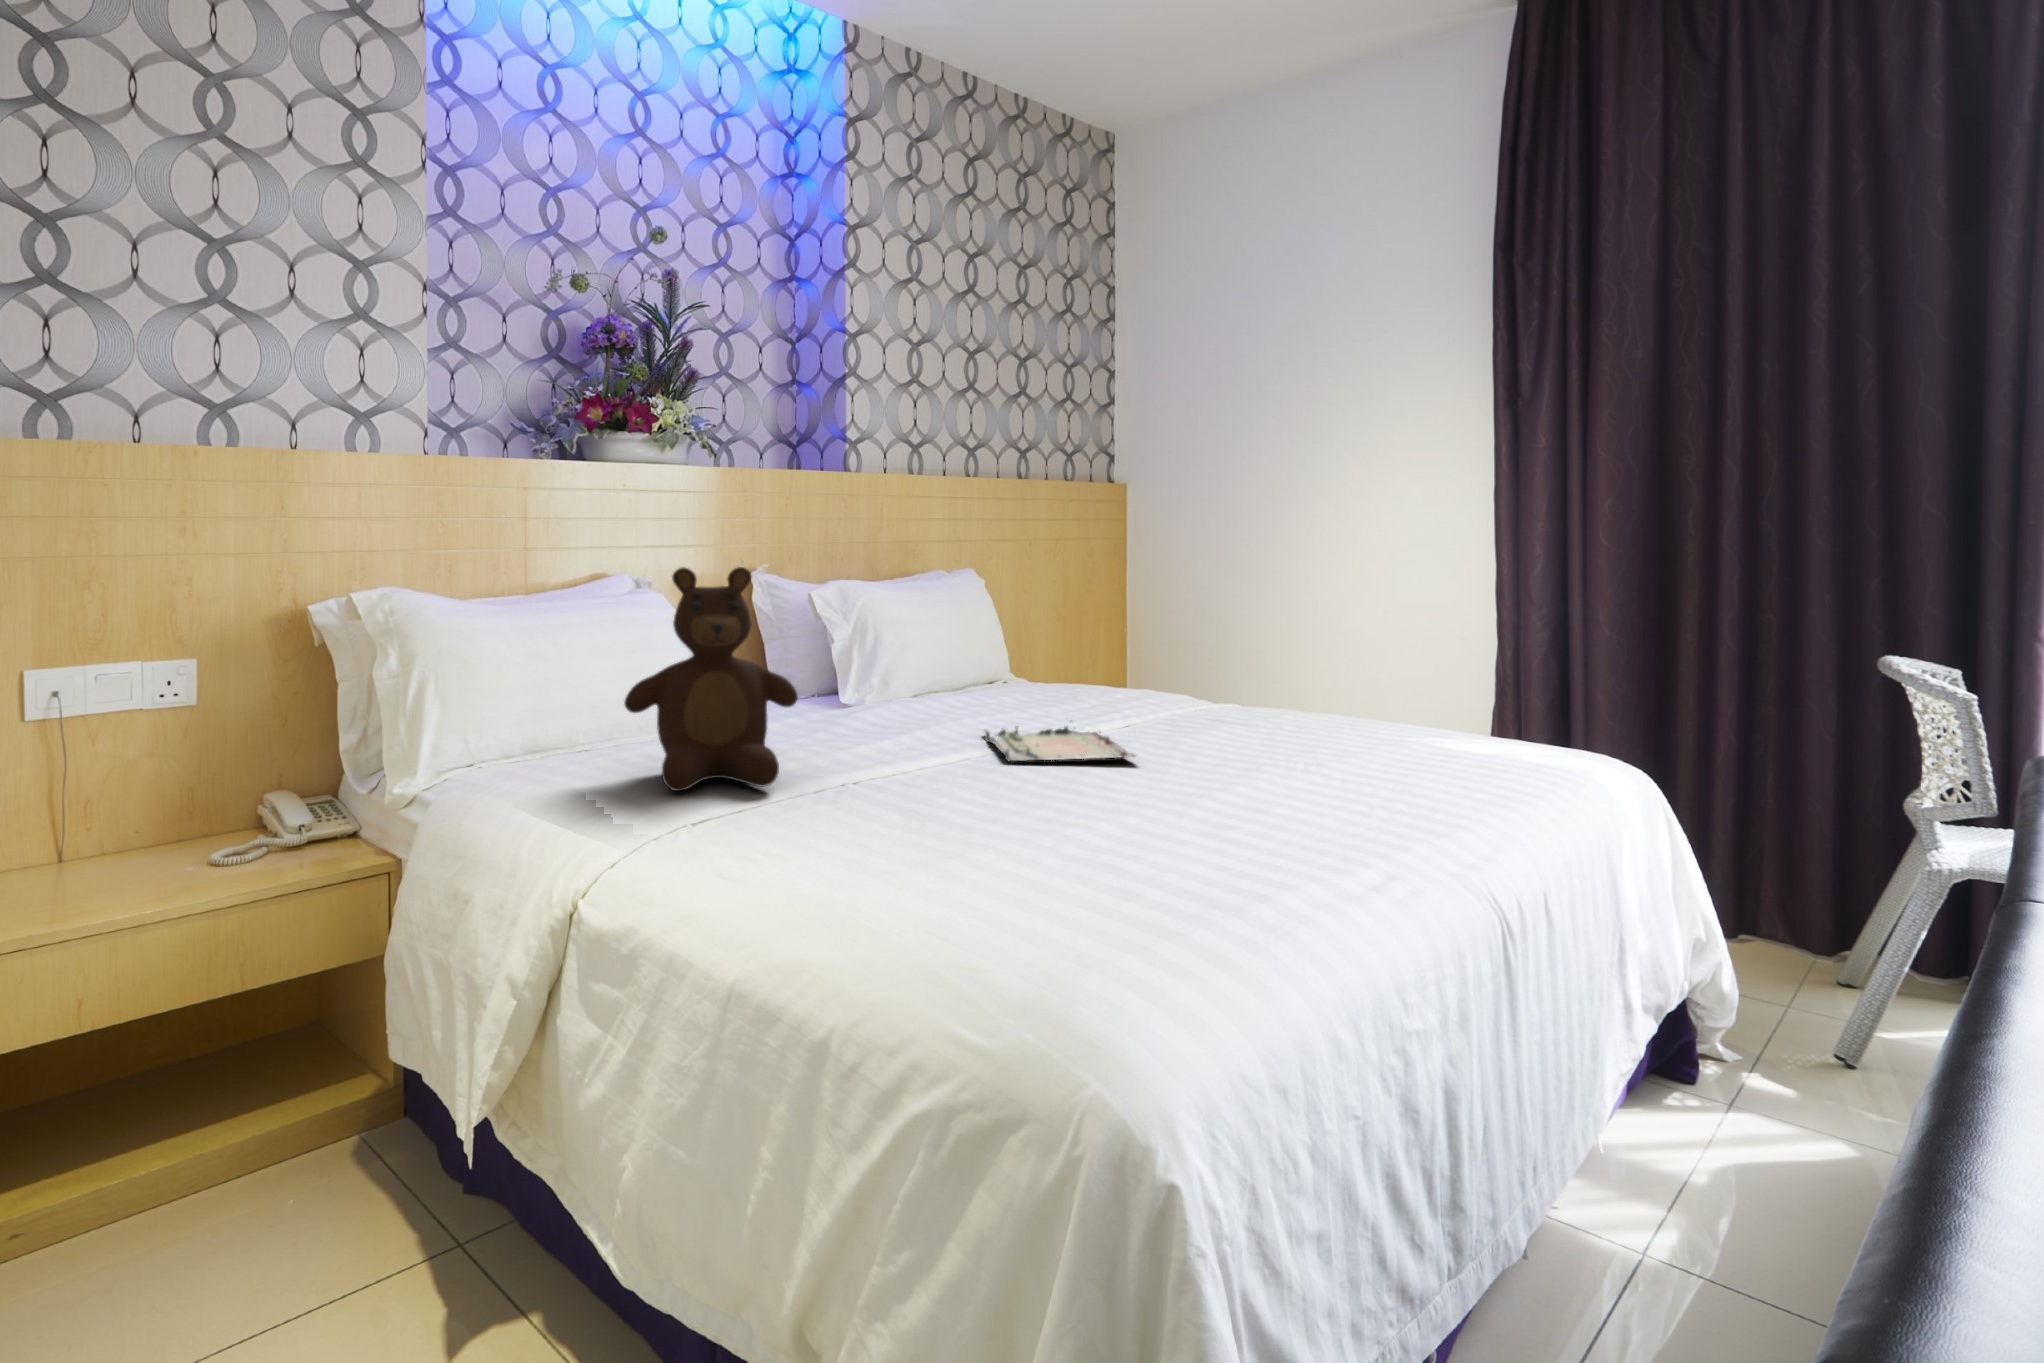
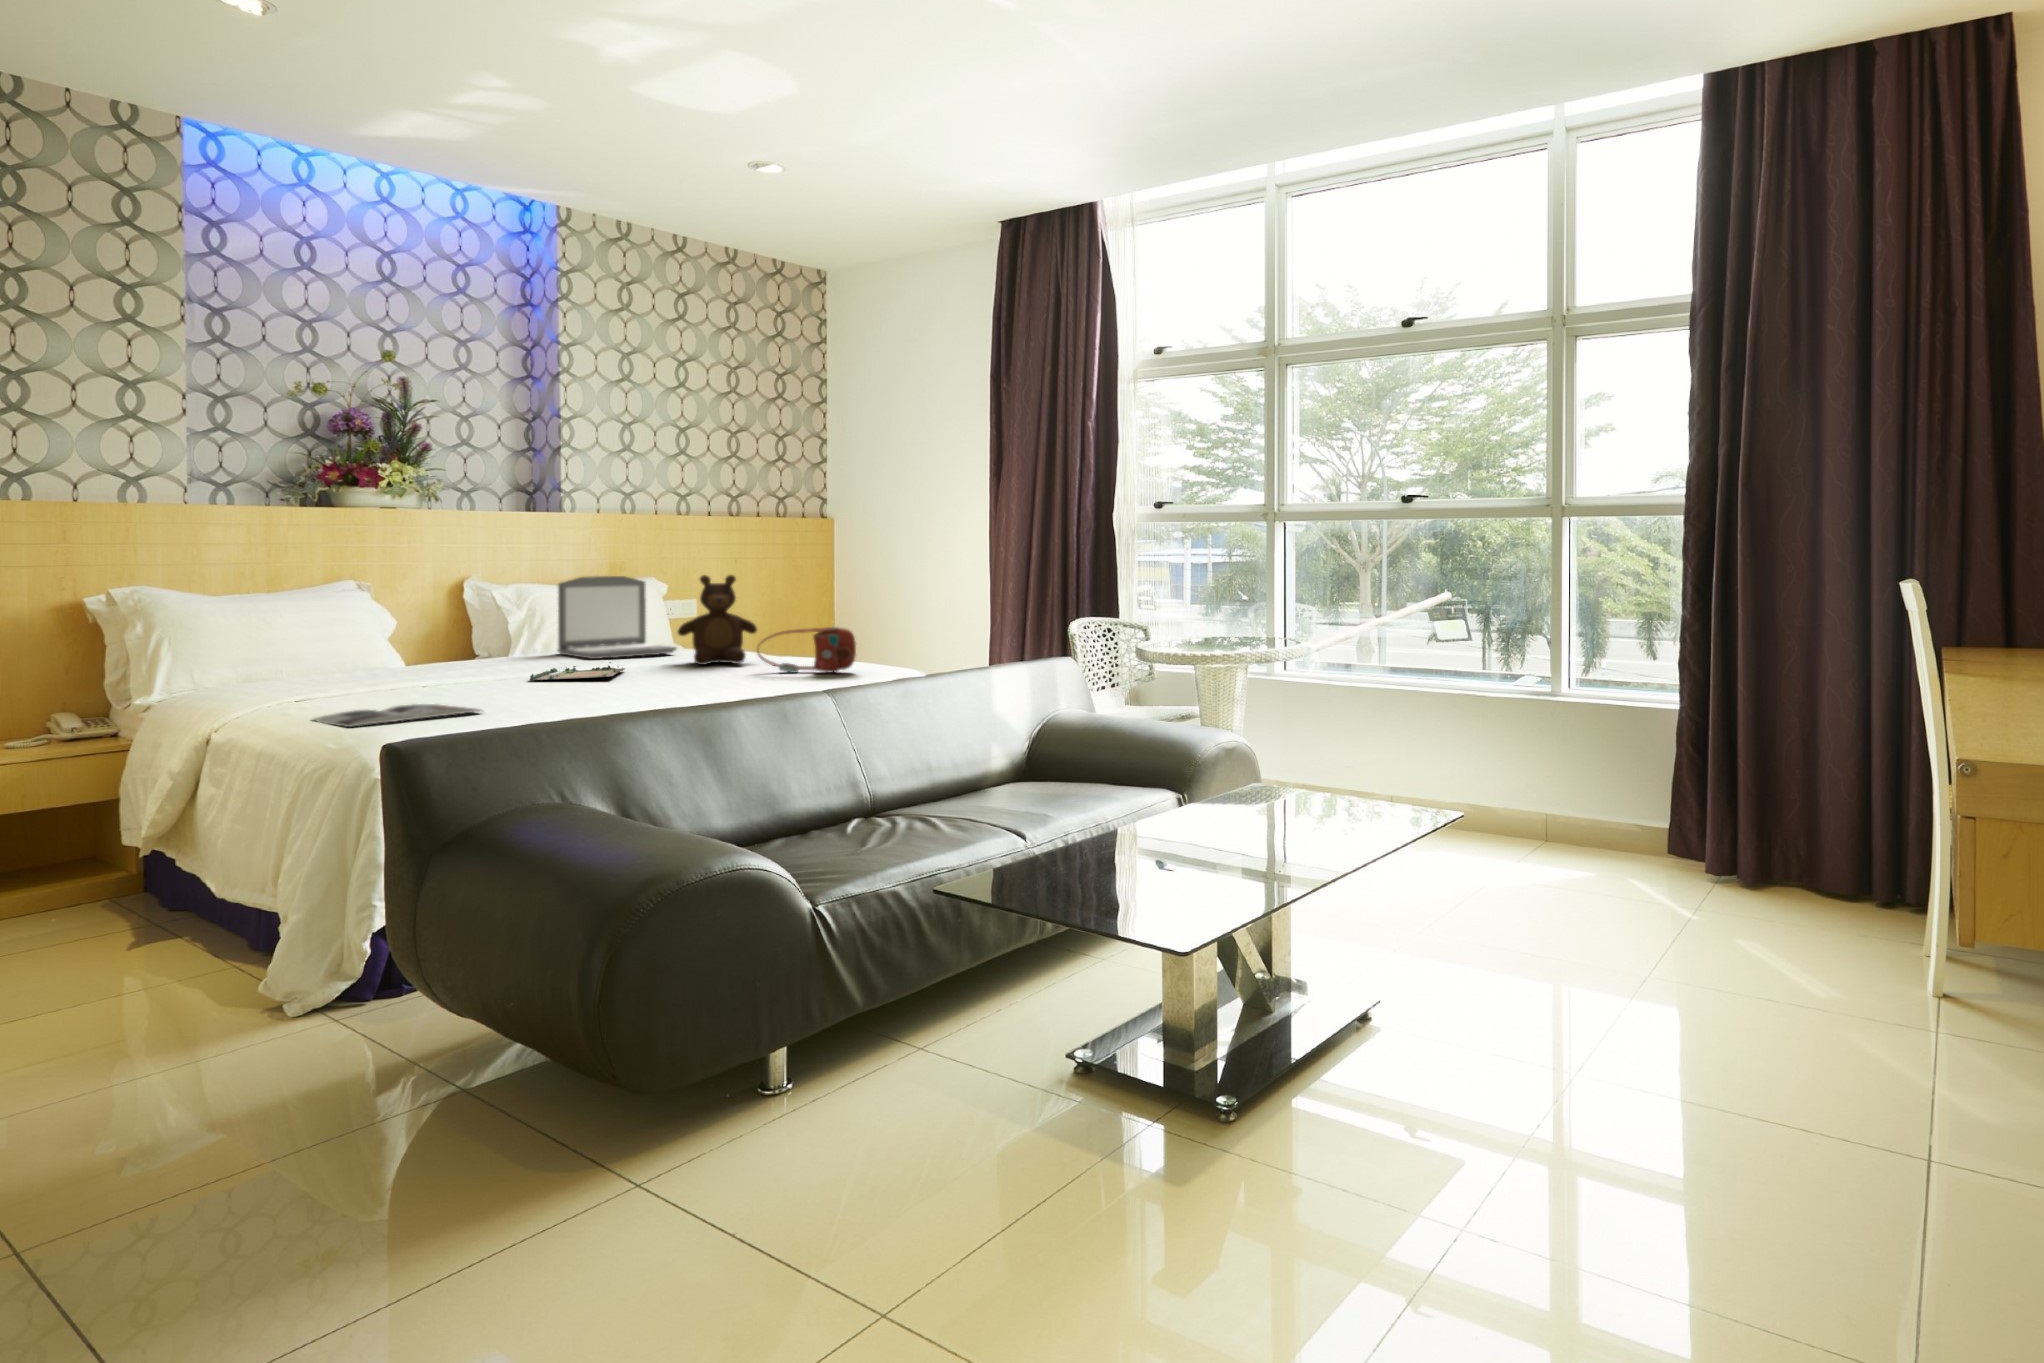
teddy bear: present [624,567,798,791] -> present [678,575,757,665]
laptop: none [892,569,1065,704] -> present [558,576,676,659]
handbag: none [1315,663,1496,749] -> present [757,627,856,673]
magazine: none [871,847,1172,944] -> present [313,704,481,727]

